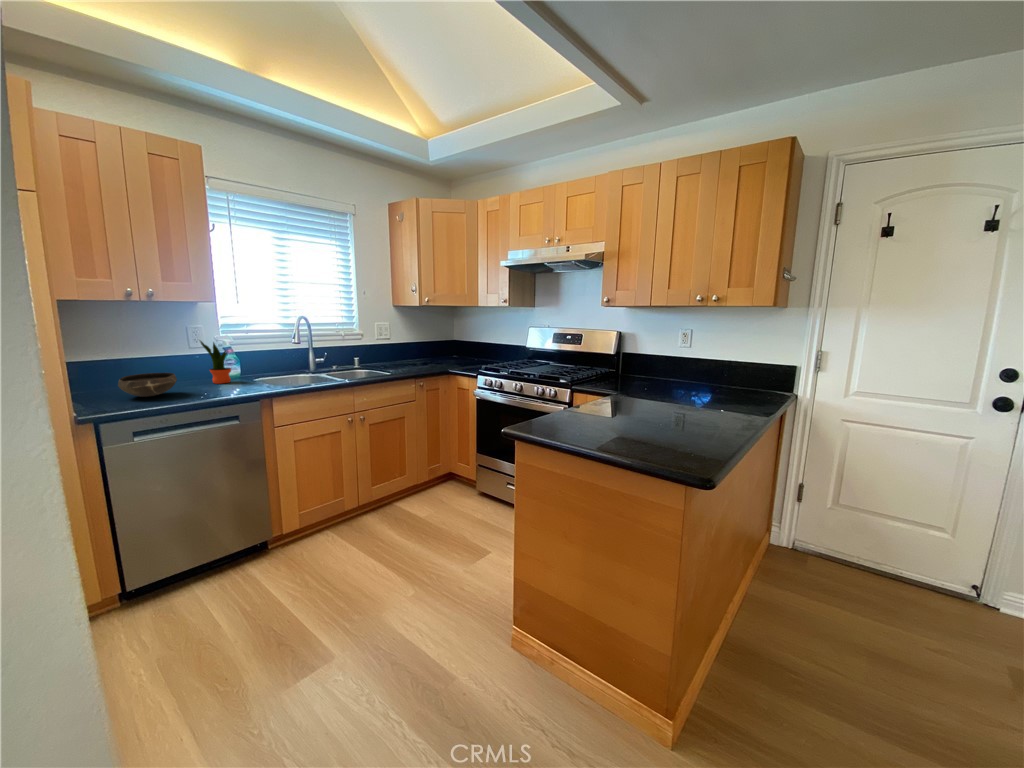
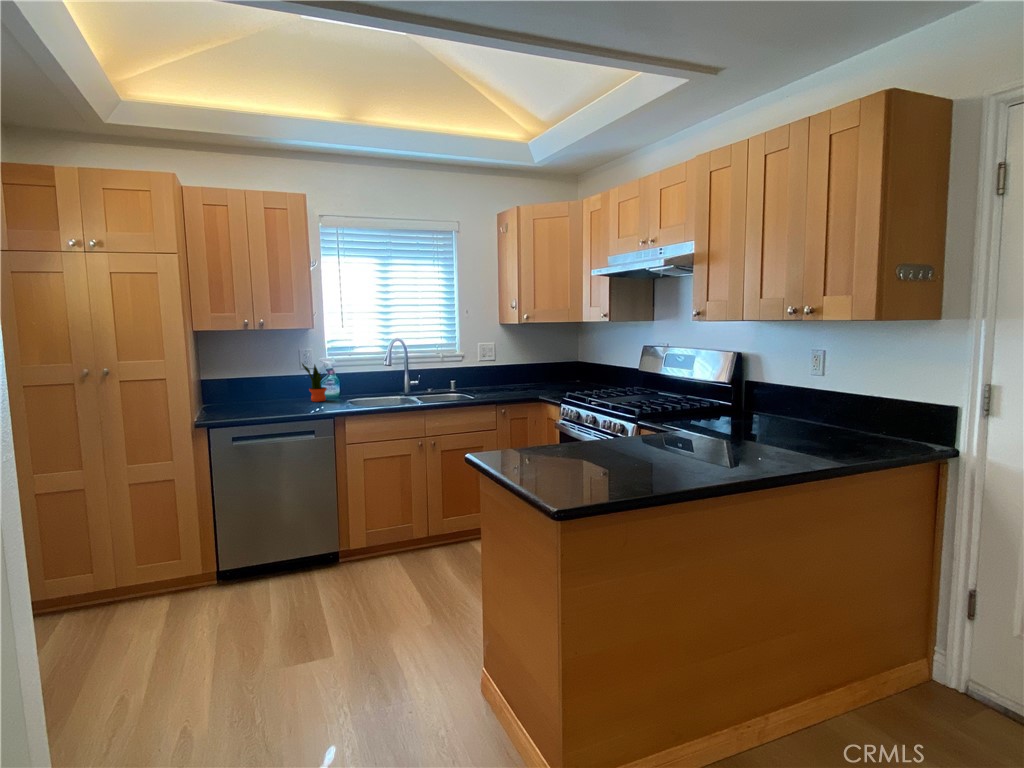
bowl: present [118,373,177,397] -> none [234,390,276,409]

